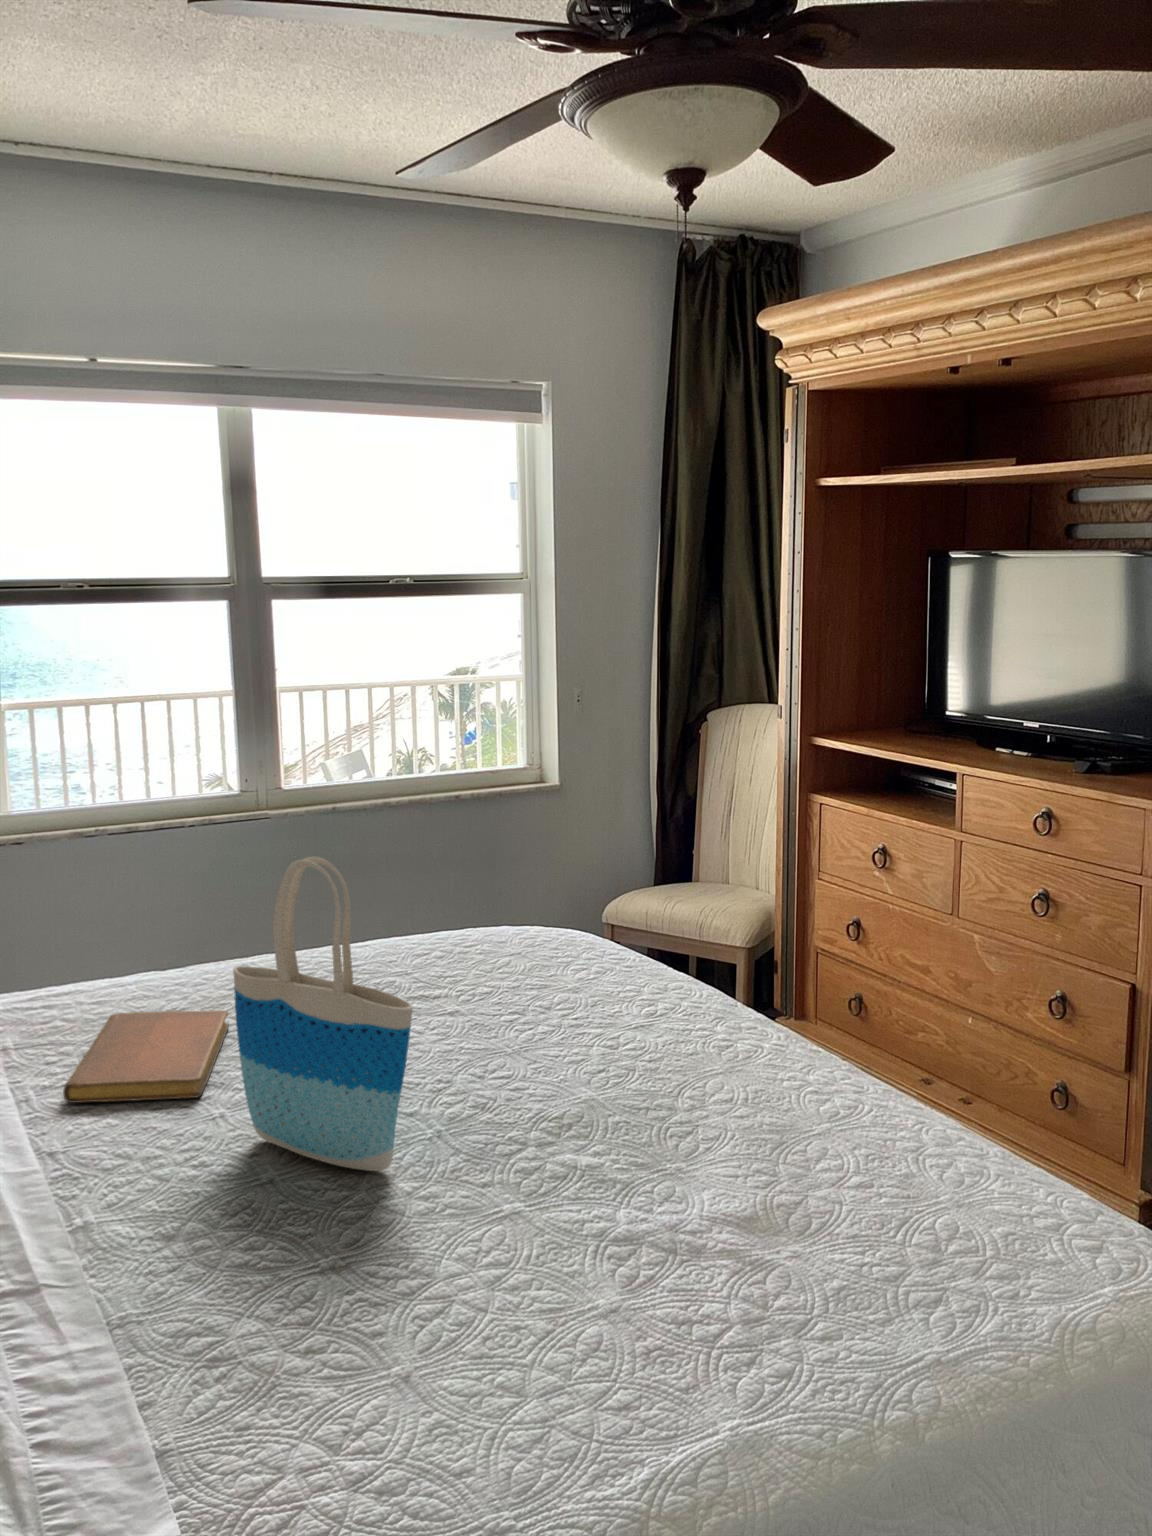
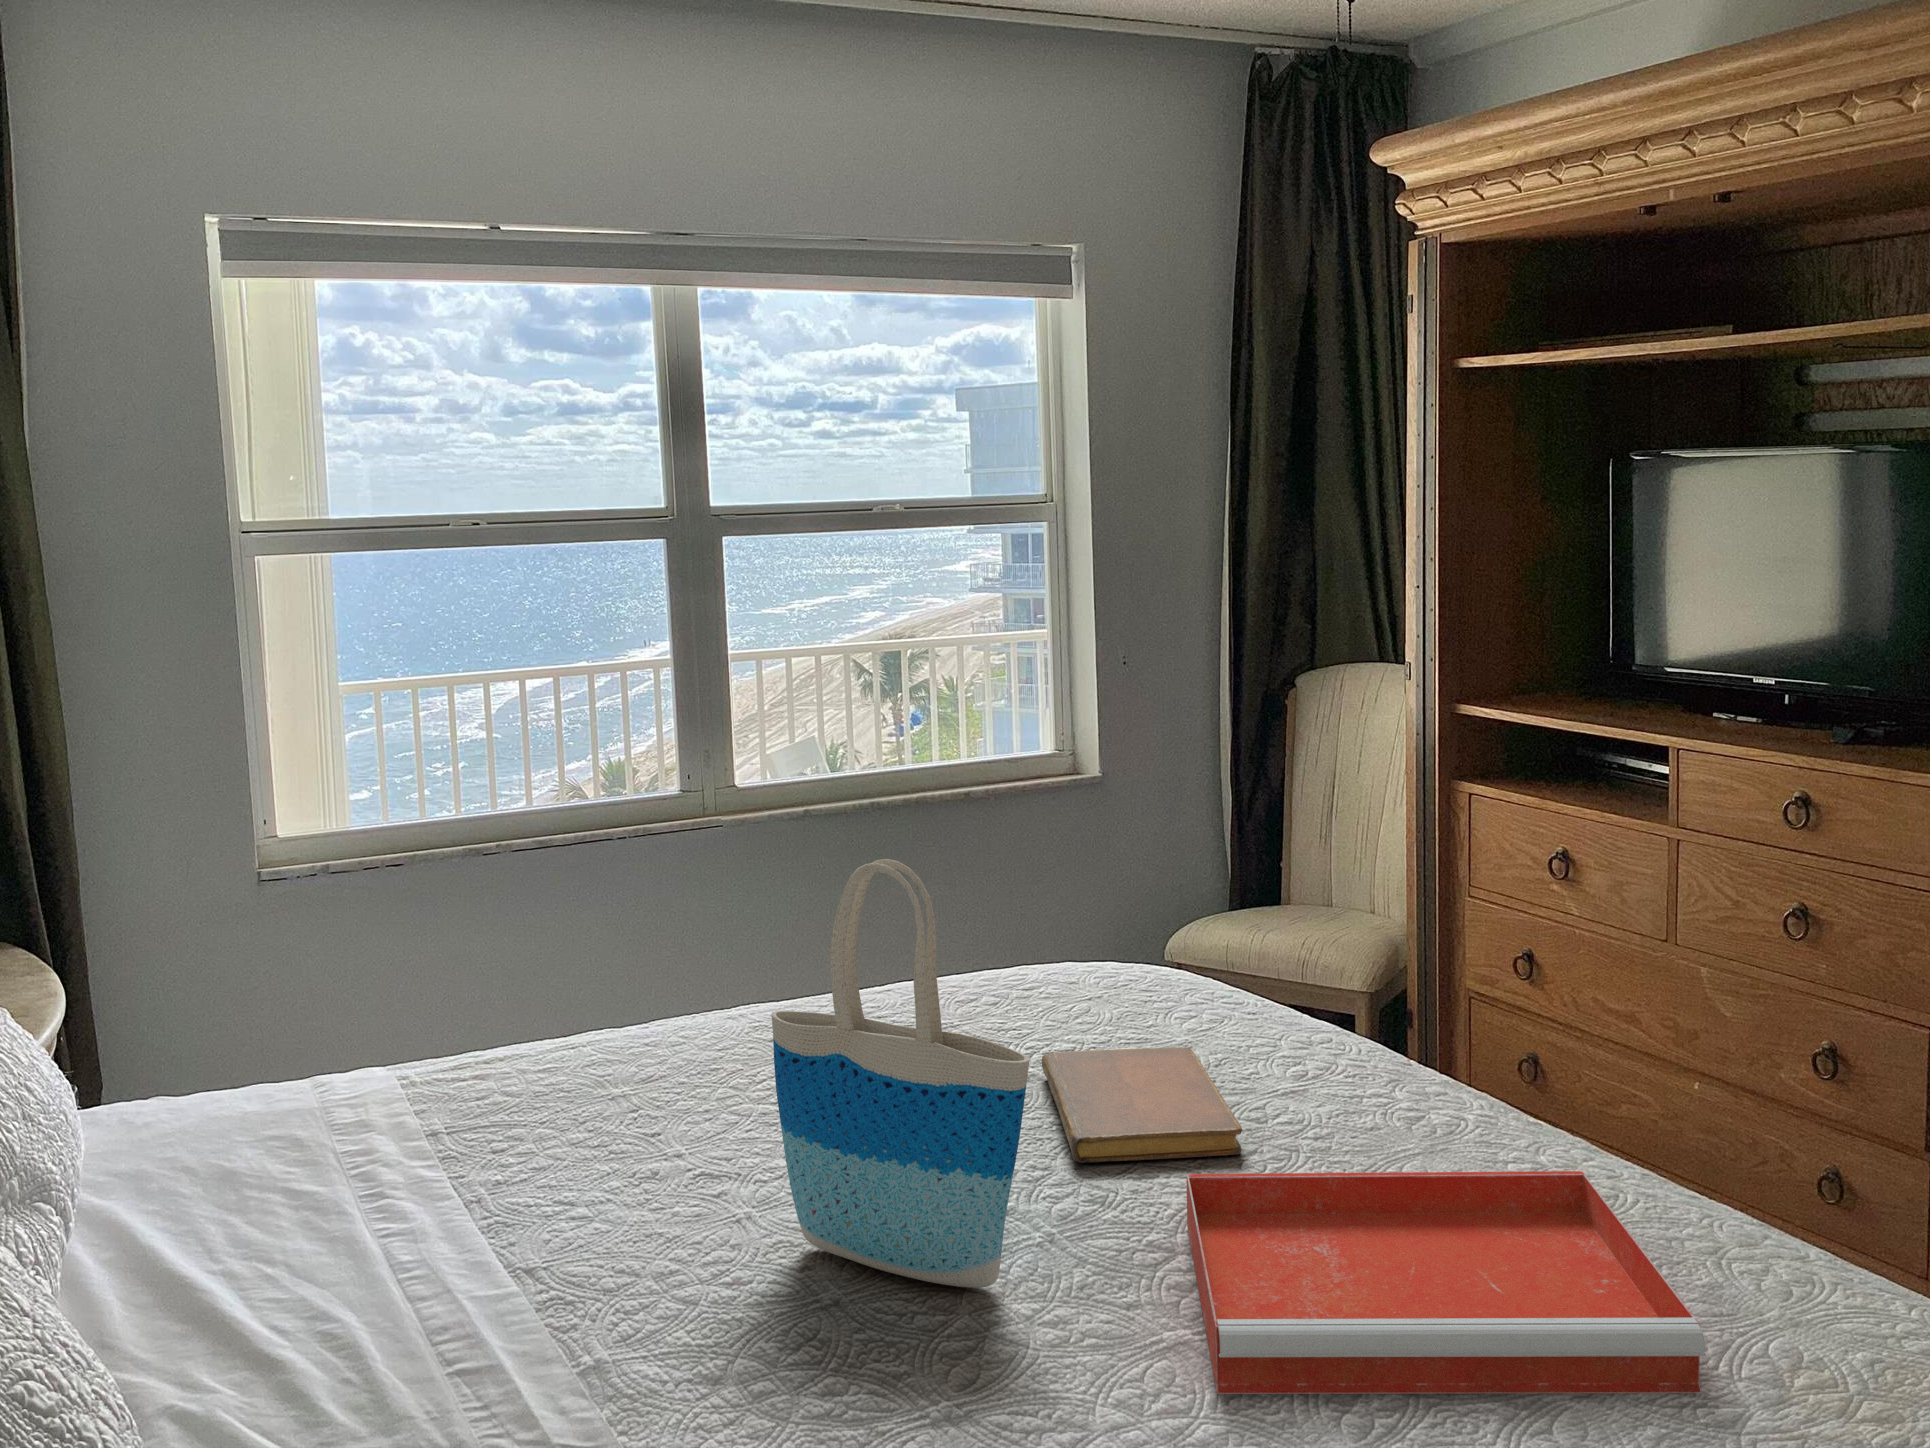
notebook: present [63,1010,229,1103] -> present [1042,1047,1243,1163]
tray: none [532,1089,881,1254] -> present [1187,1171,1706,1394]

